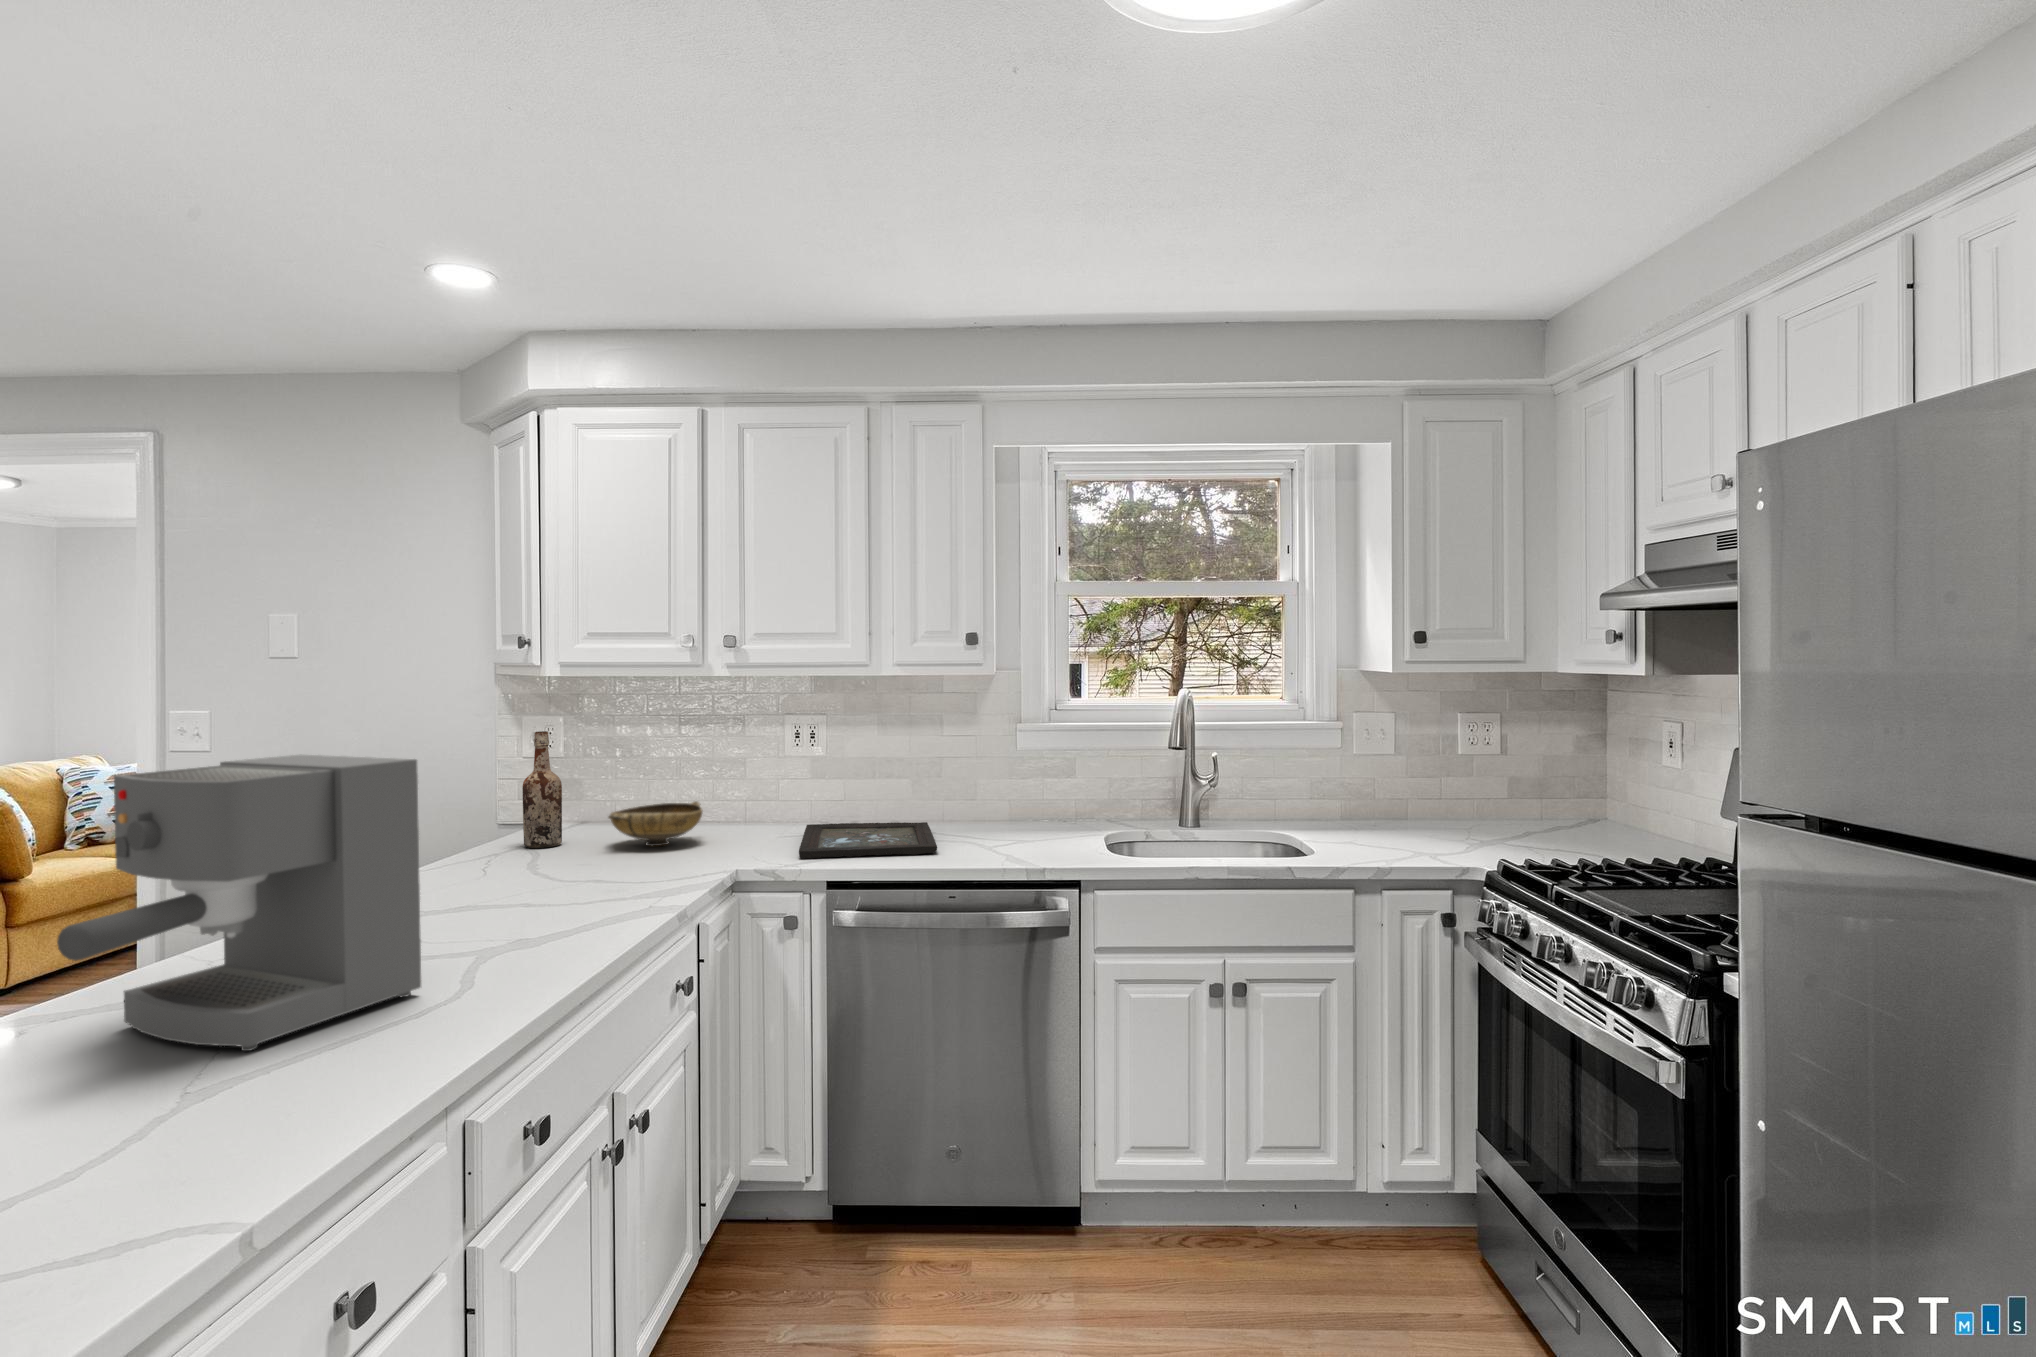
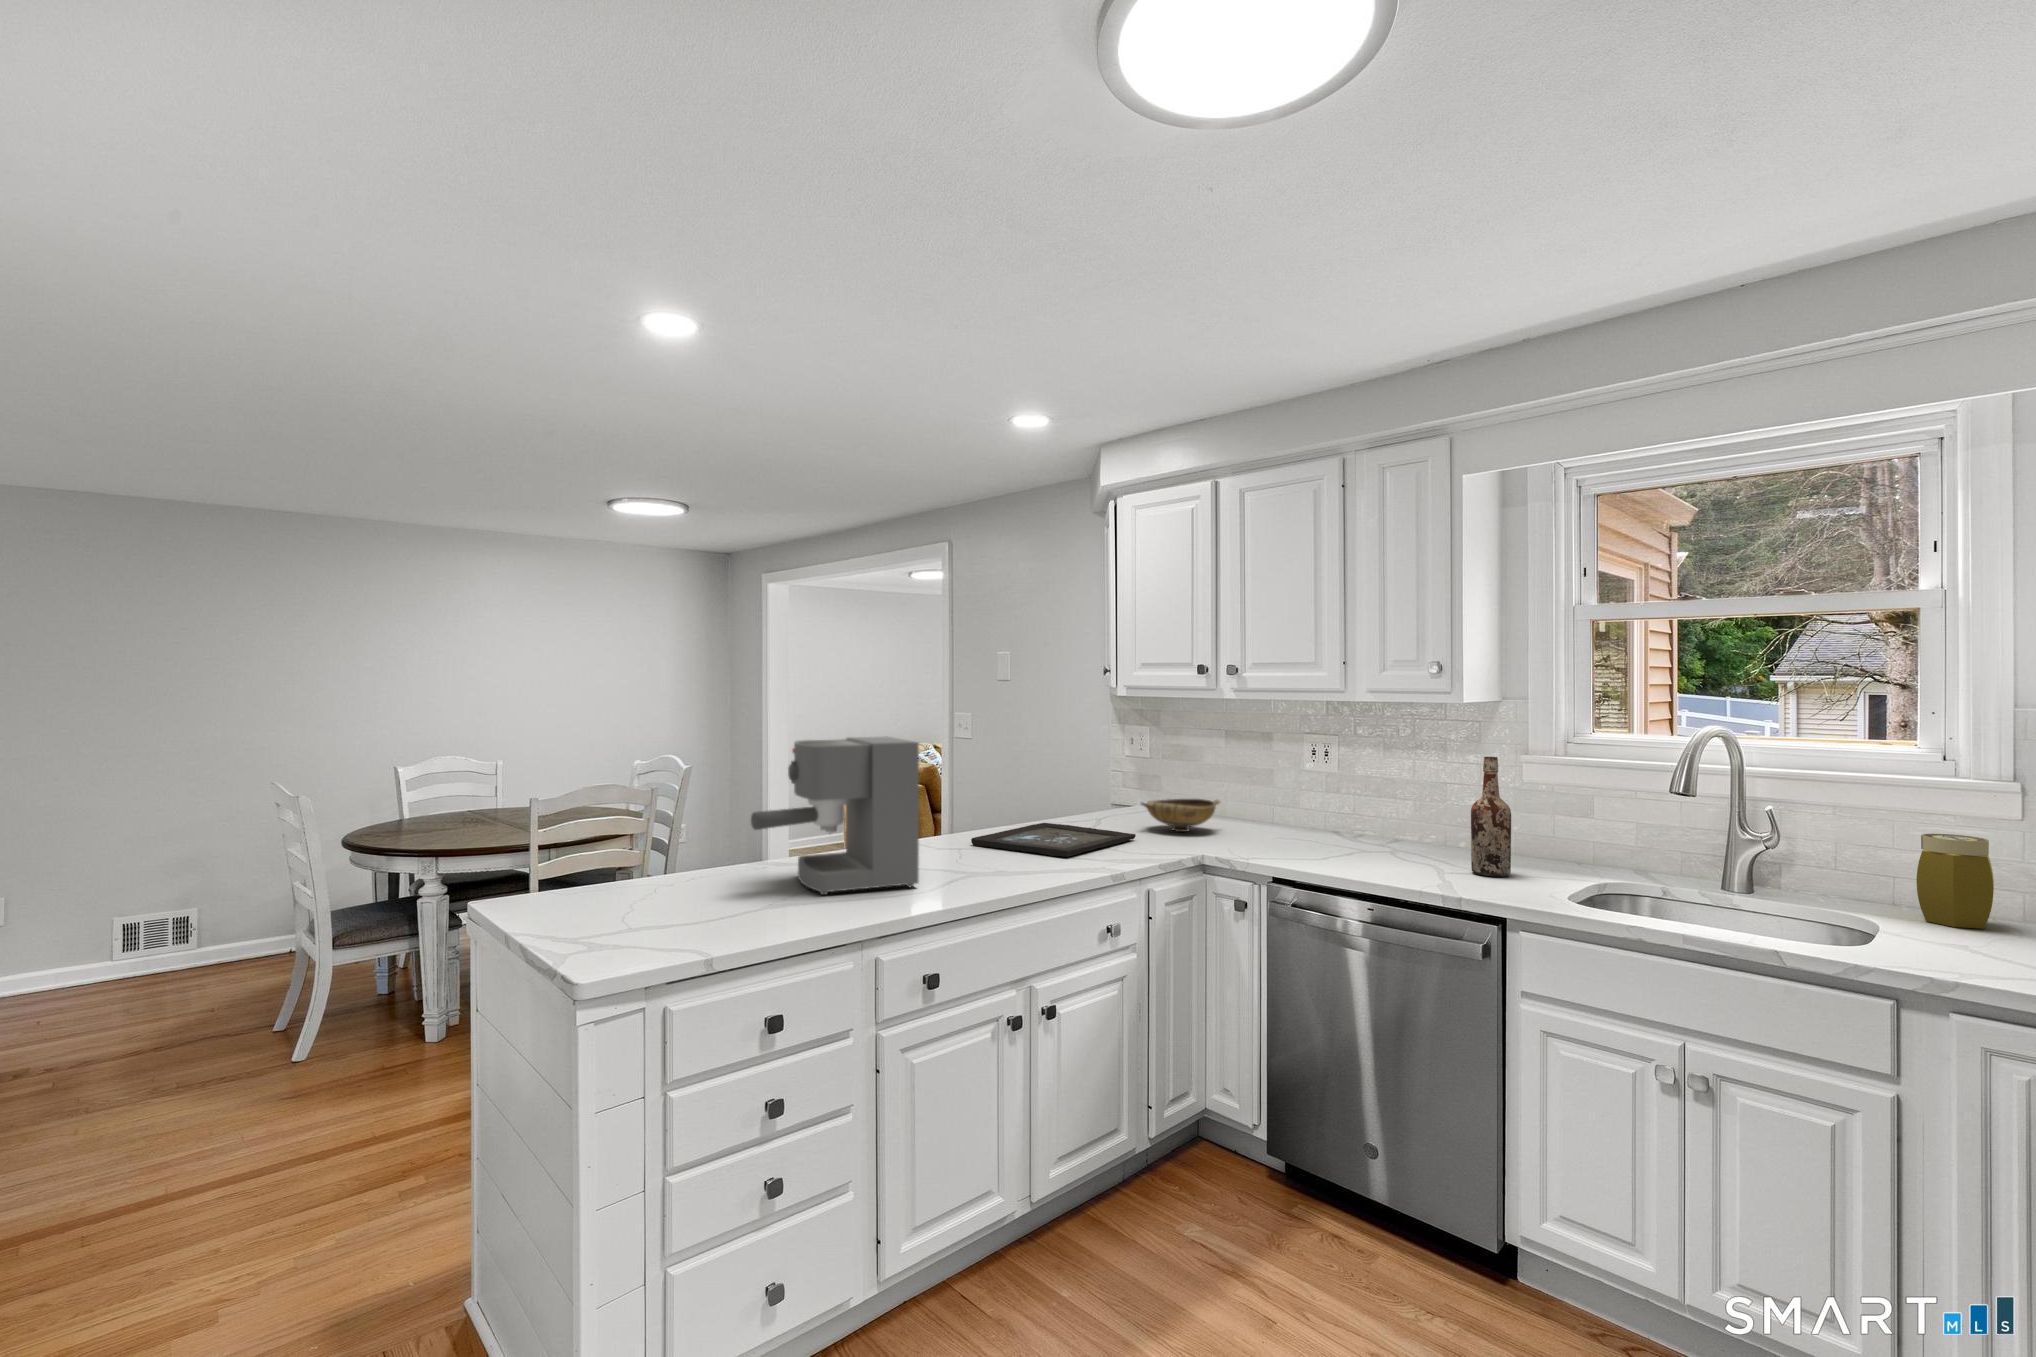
wine bottle: present [522,731,562,848] -> present [1471,757,1511,877]
jar: none [1293,766,1340,833] -> present [1917,834,1994,929]
tray: present [799,822,937,859] -> present [971,823,1136,857]

